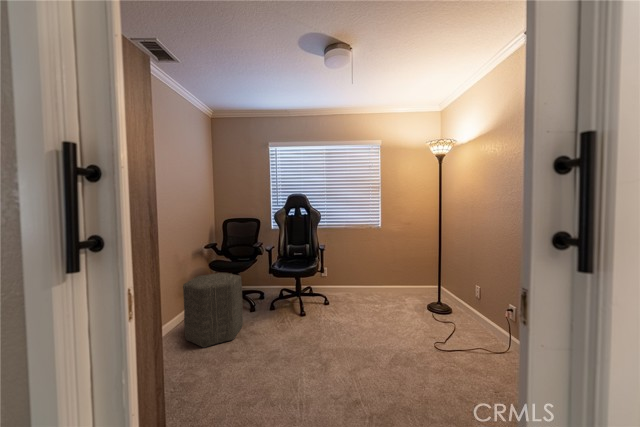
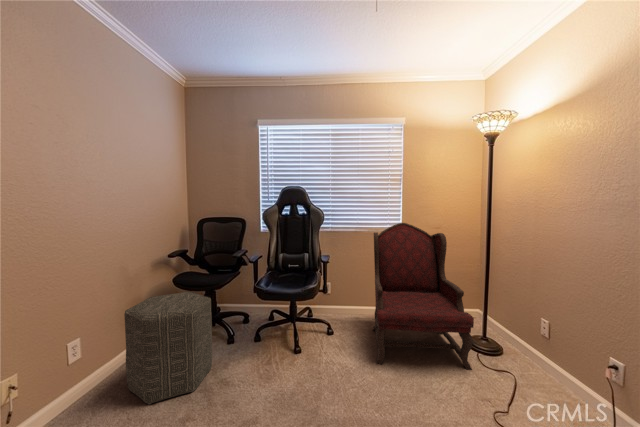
armchair: none [358,220,428,322] -> present [373,223,474,370]

